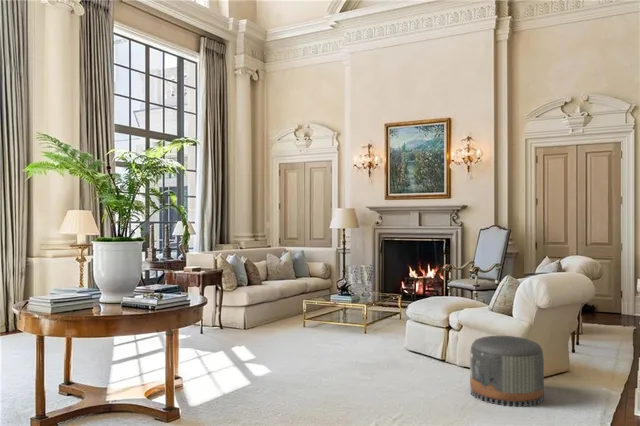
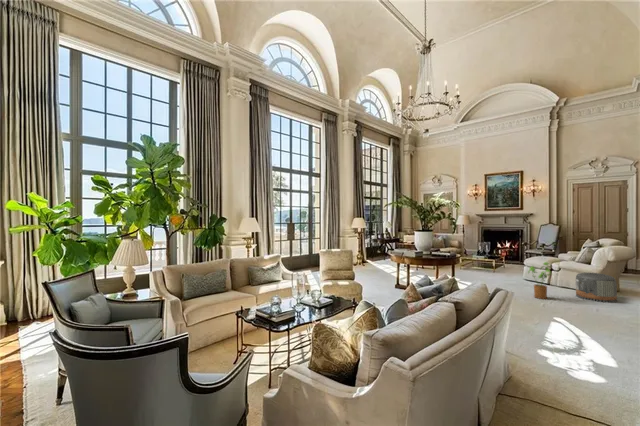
house plant: none [366,315,416,406] -> present [529,262,551,299]

